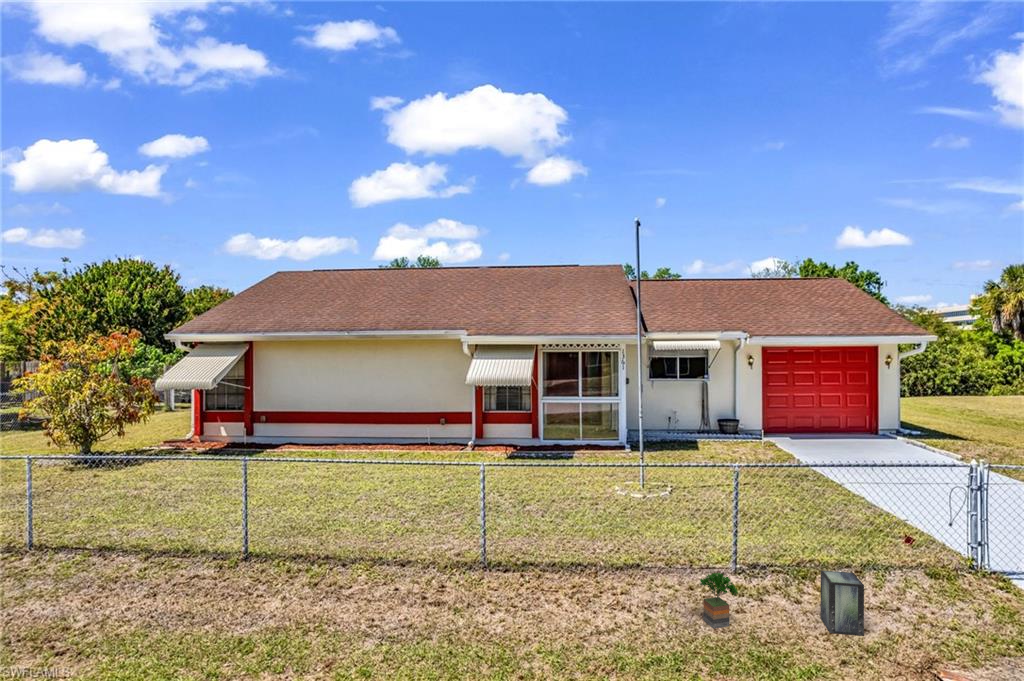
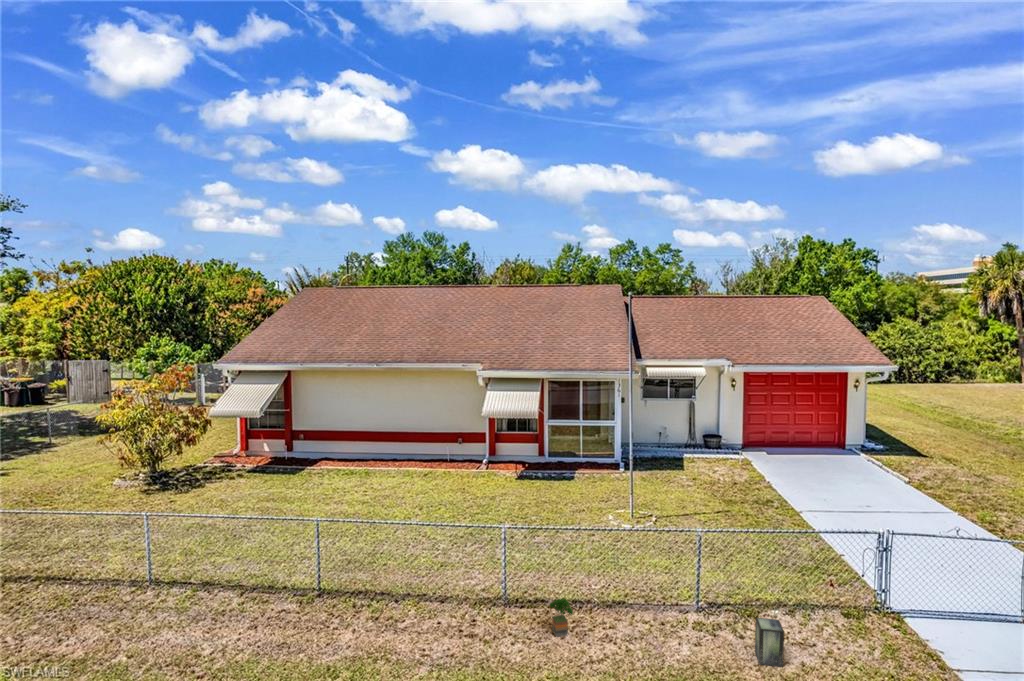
potted tree: present [700,573,738,628] -> present [550,599,573,637]

